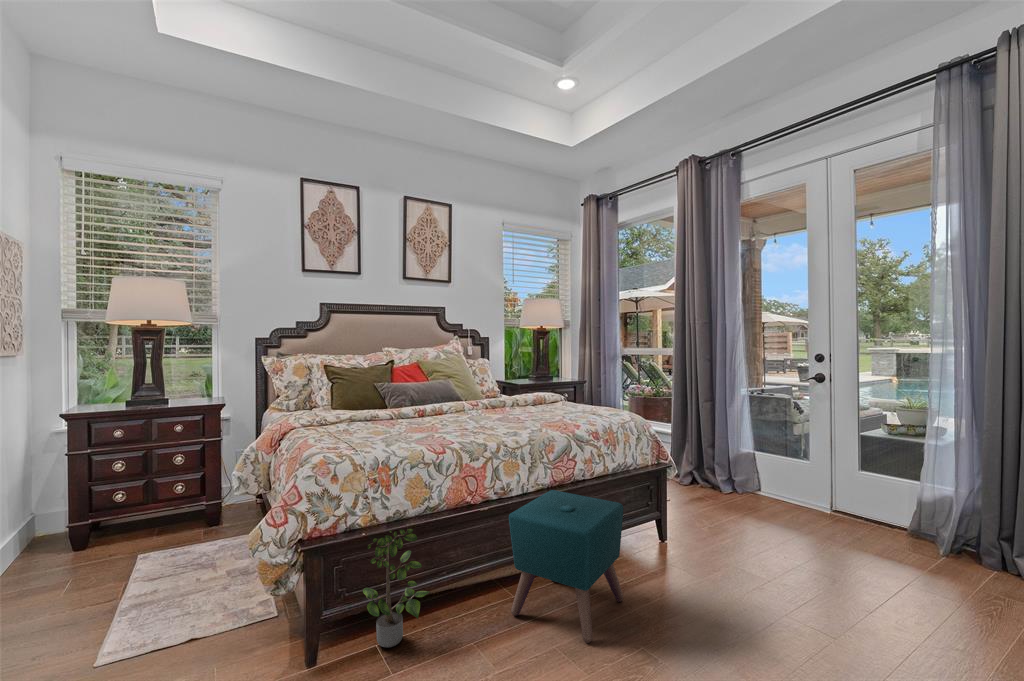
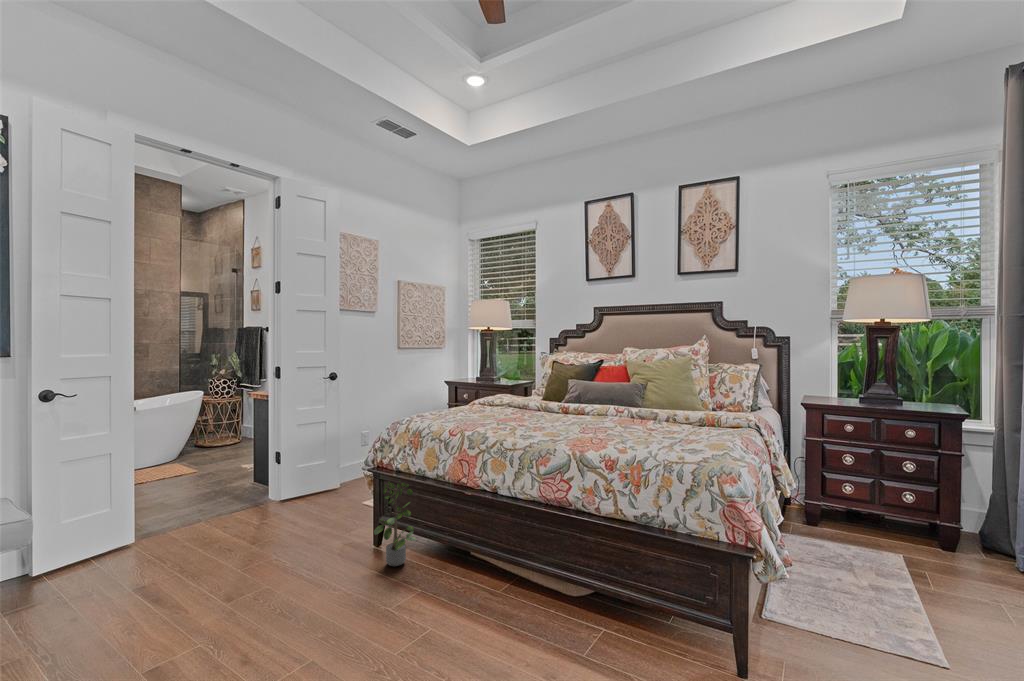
ottoman: present [509,490,624,643] -> none [433,501,539,654]

